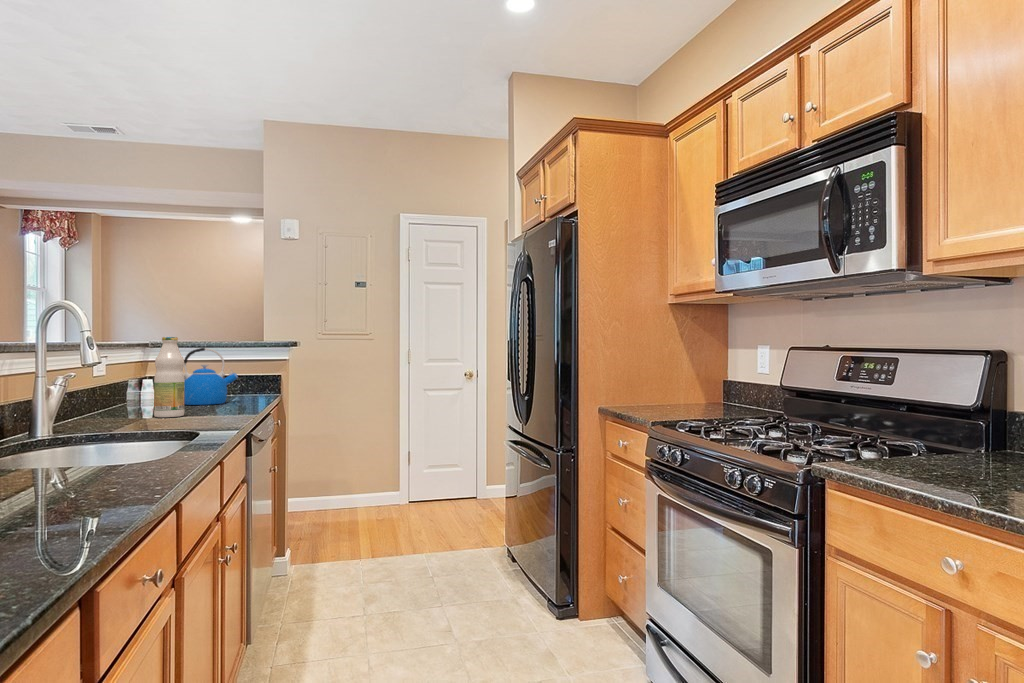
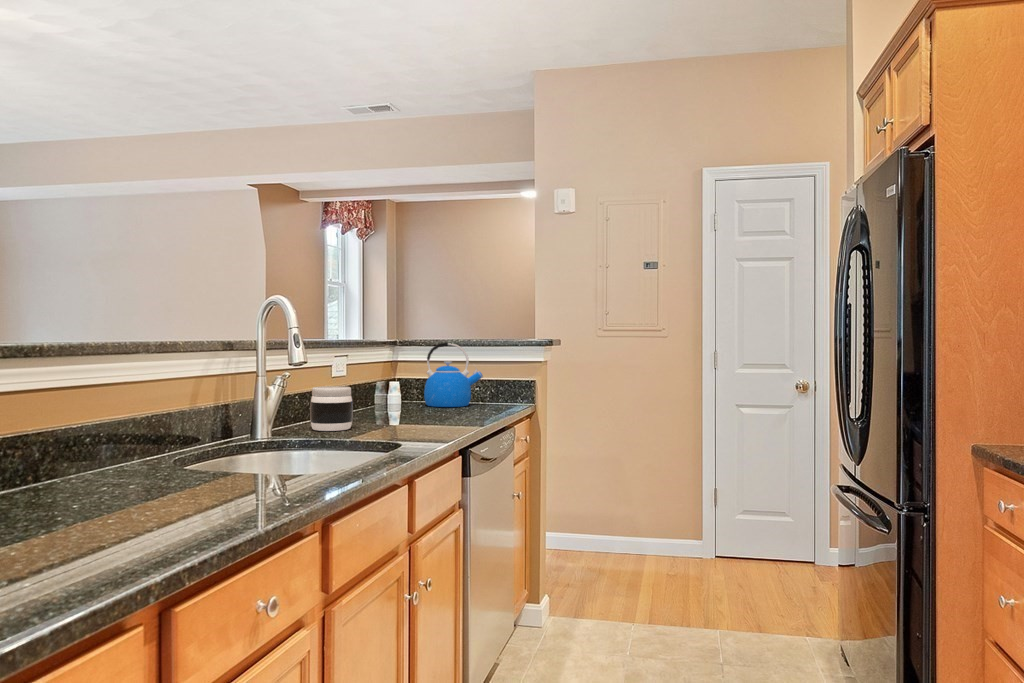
bottle: present [154,337,185,417] -> none [382,333,412,424]
jar: none [86,385,130,425] -> present [310,386,353,431]

